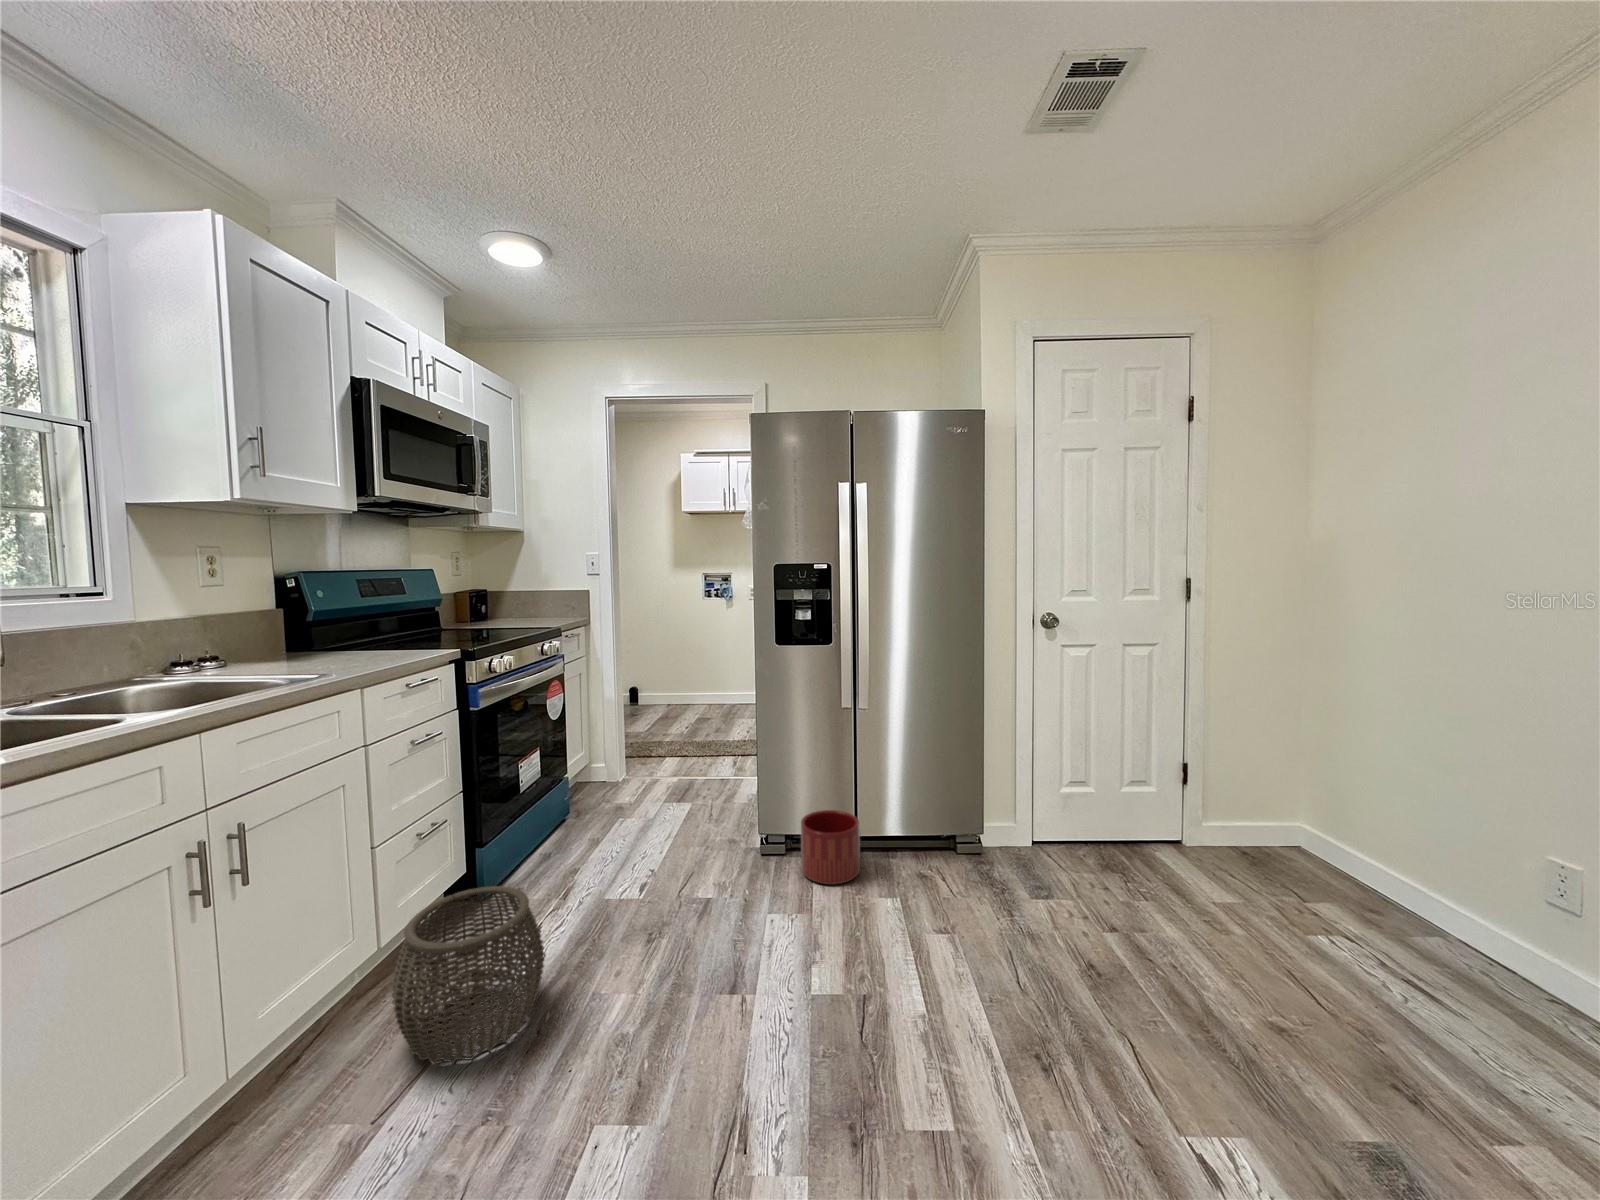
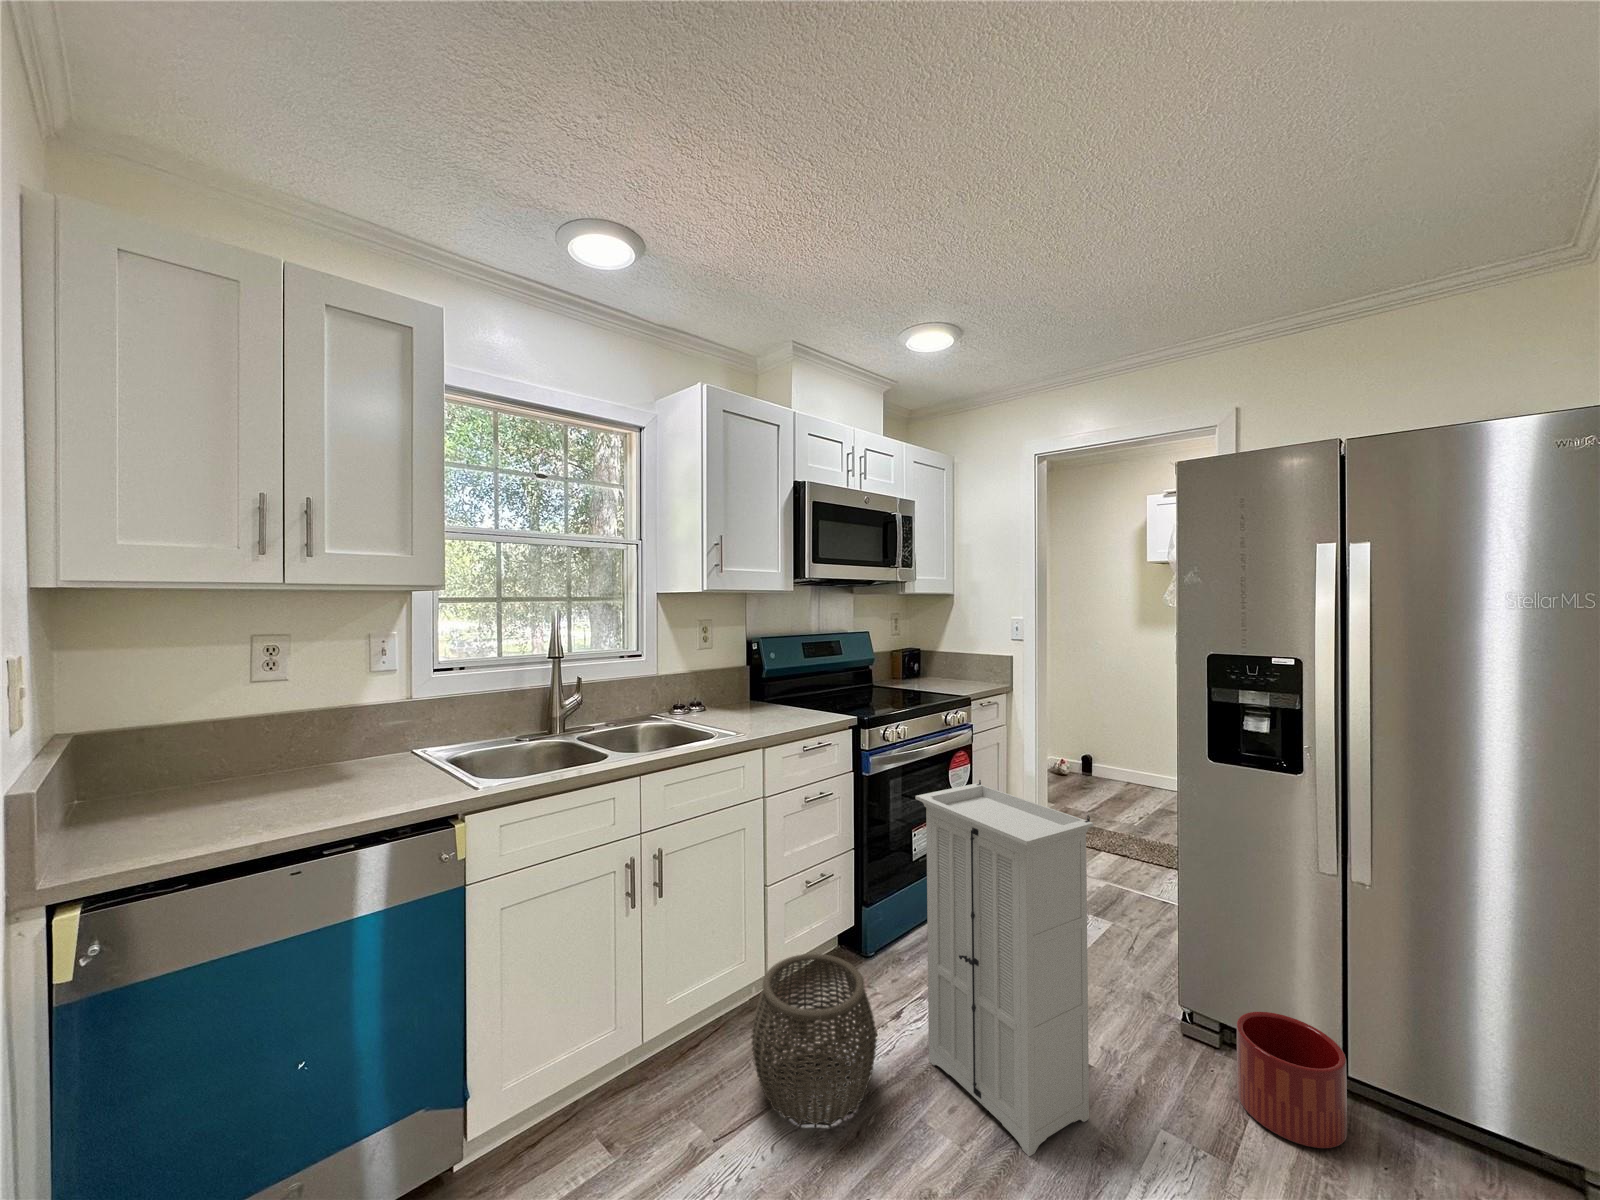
storage cabinet: none [563,684,723,972] -> present [915,780,1094,1157]

